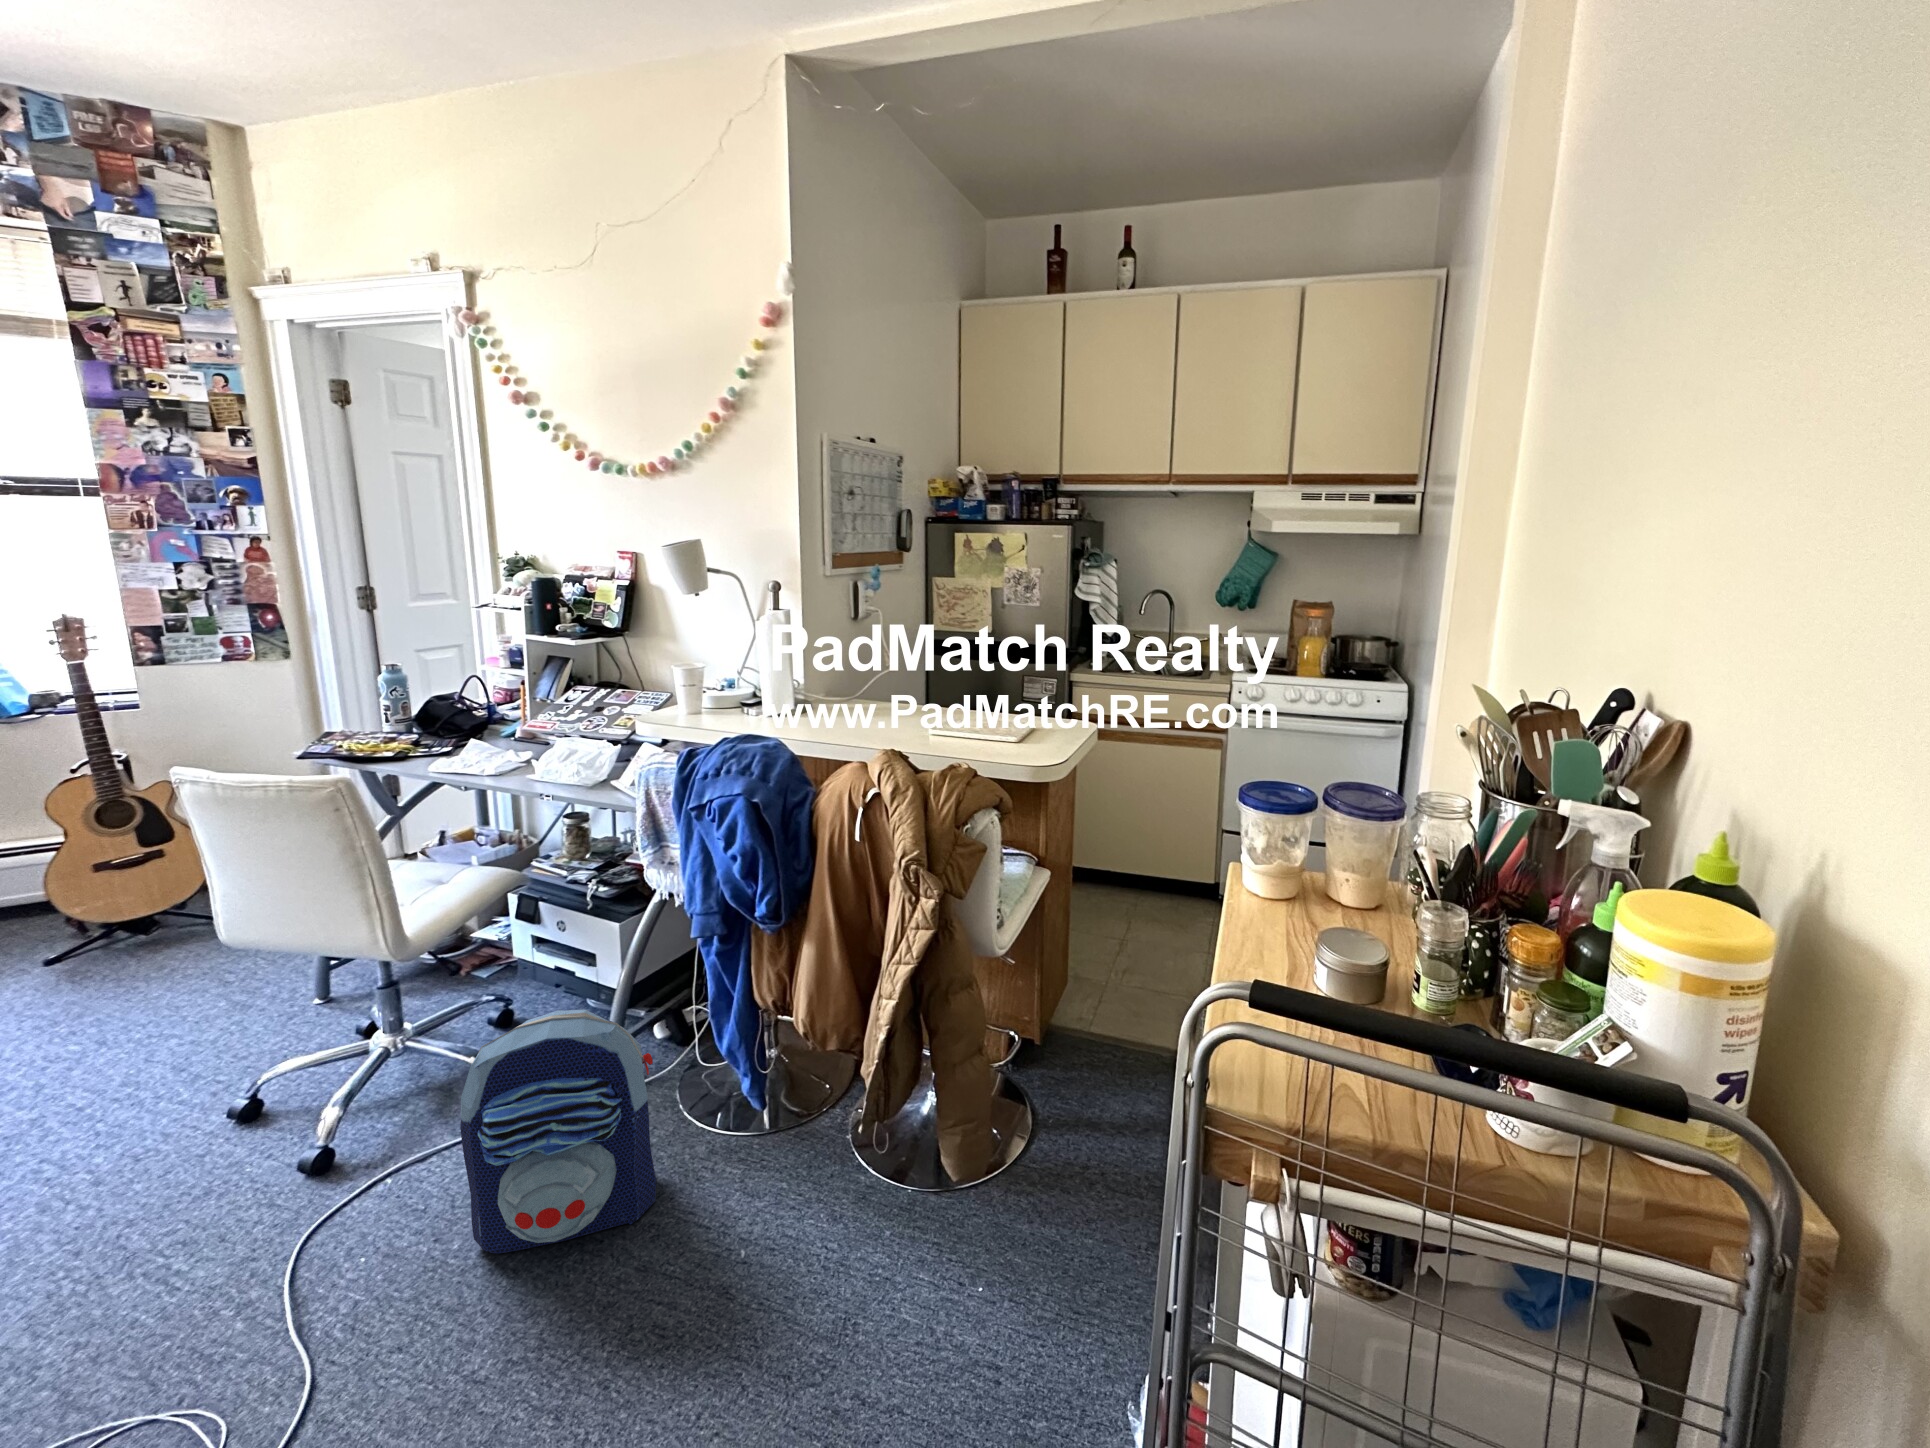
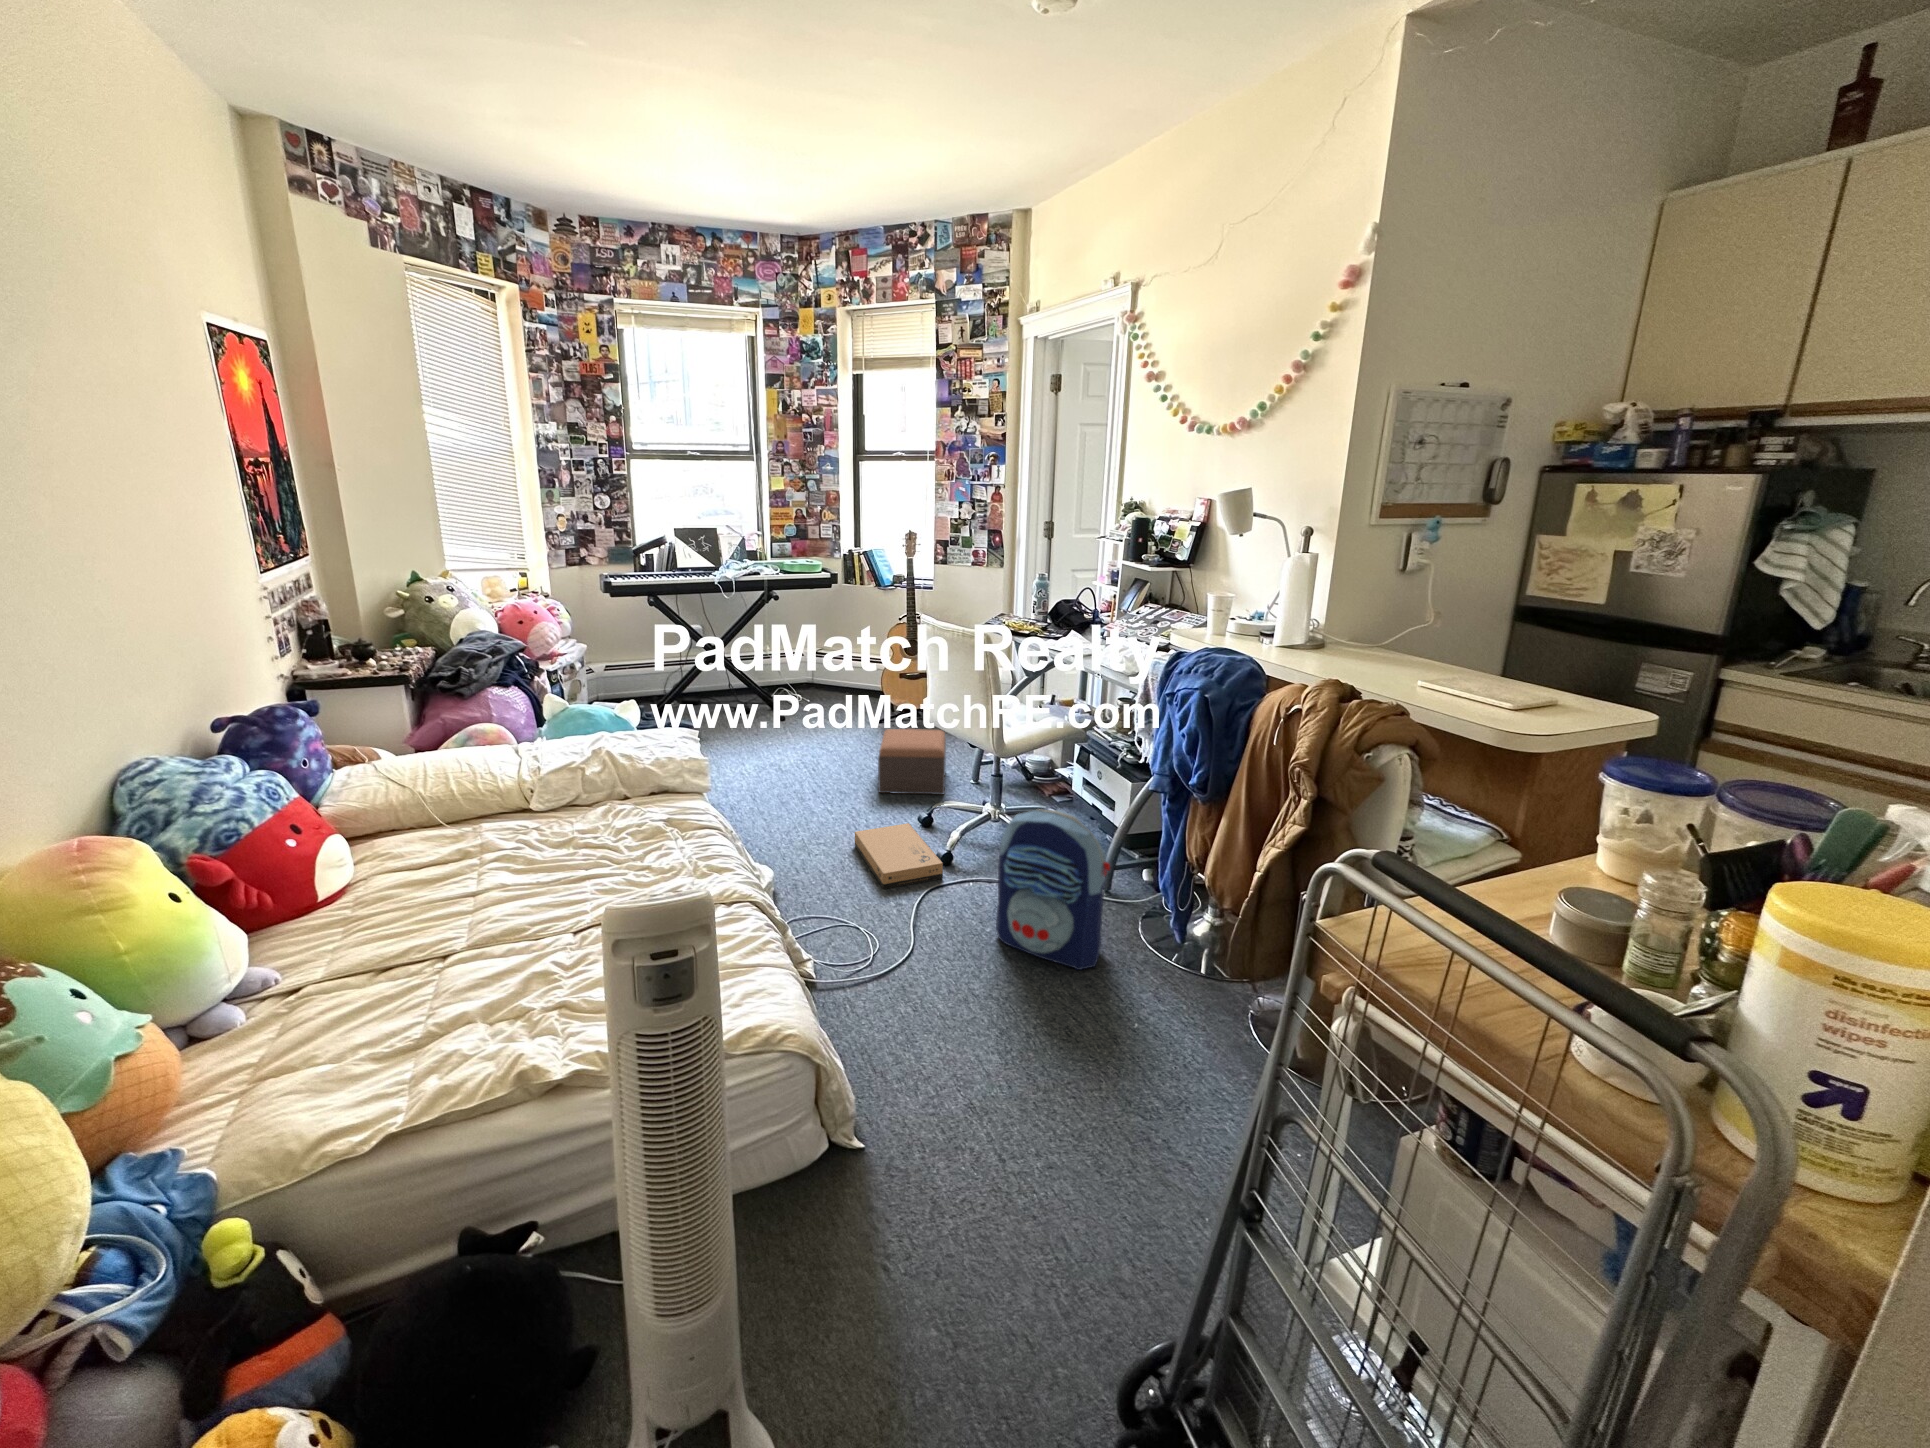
footstool: none [87,942,269,1103] -> present [878,729,946,795]
cardboard box: none [68,1137,326,1298] -> present [855,823,943,889]

